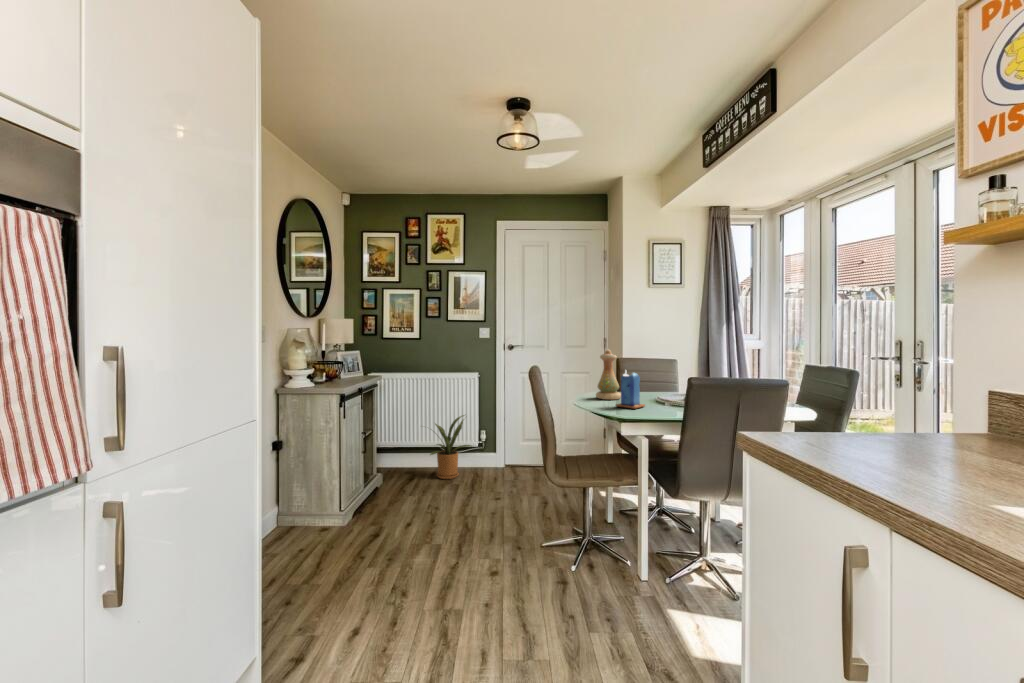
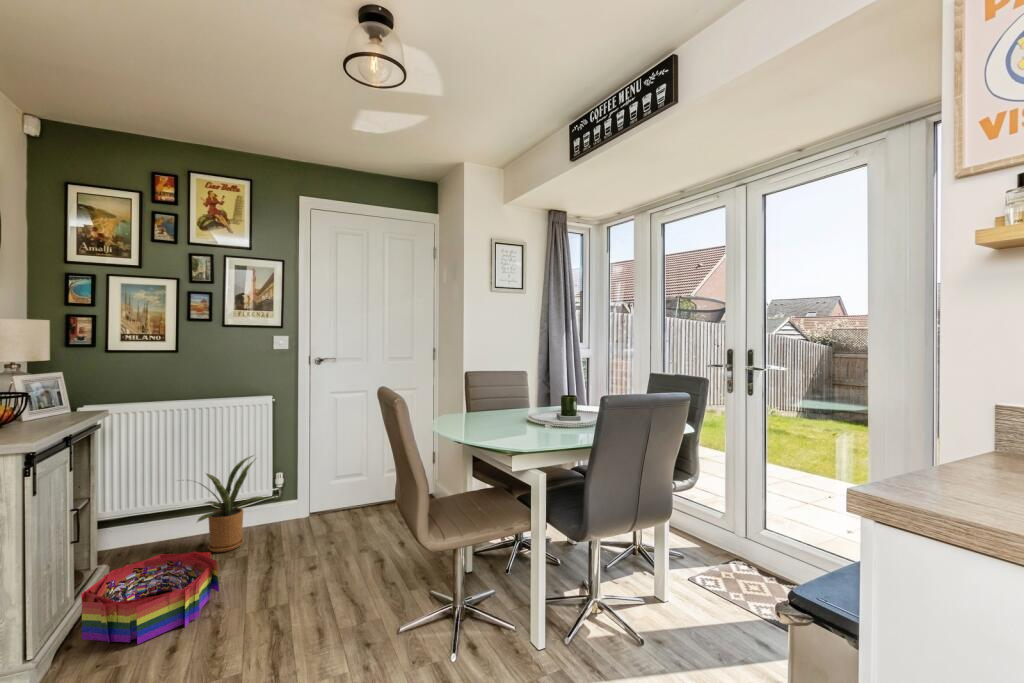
vase: present [596,349,621,400] -> none [460,362,491,426]
candle: present [616,370,645,409] -> none [499,389,532,438]
storage bin: none [366,470,438,518] -> present [81,551,219,644]

